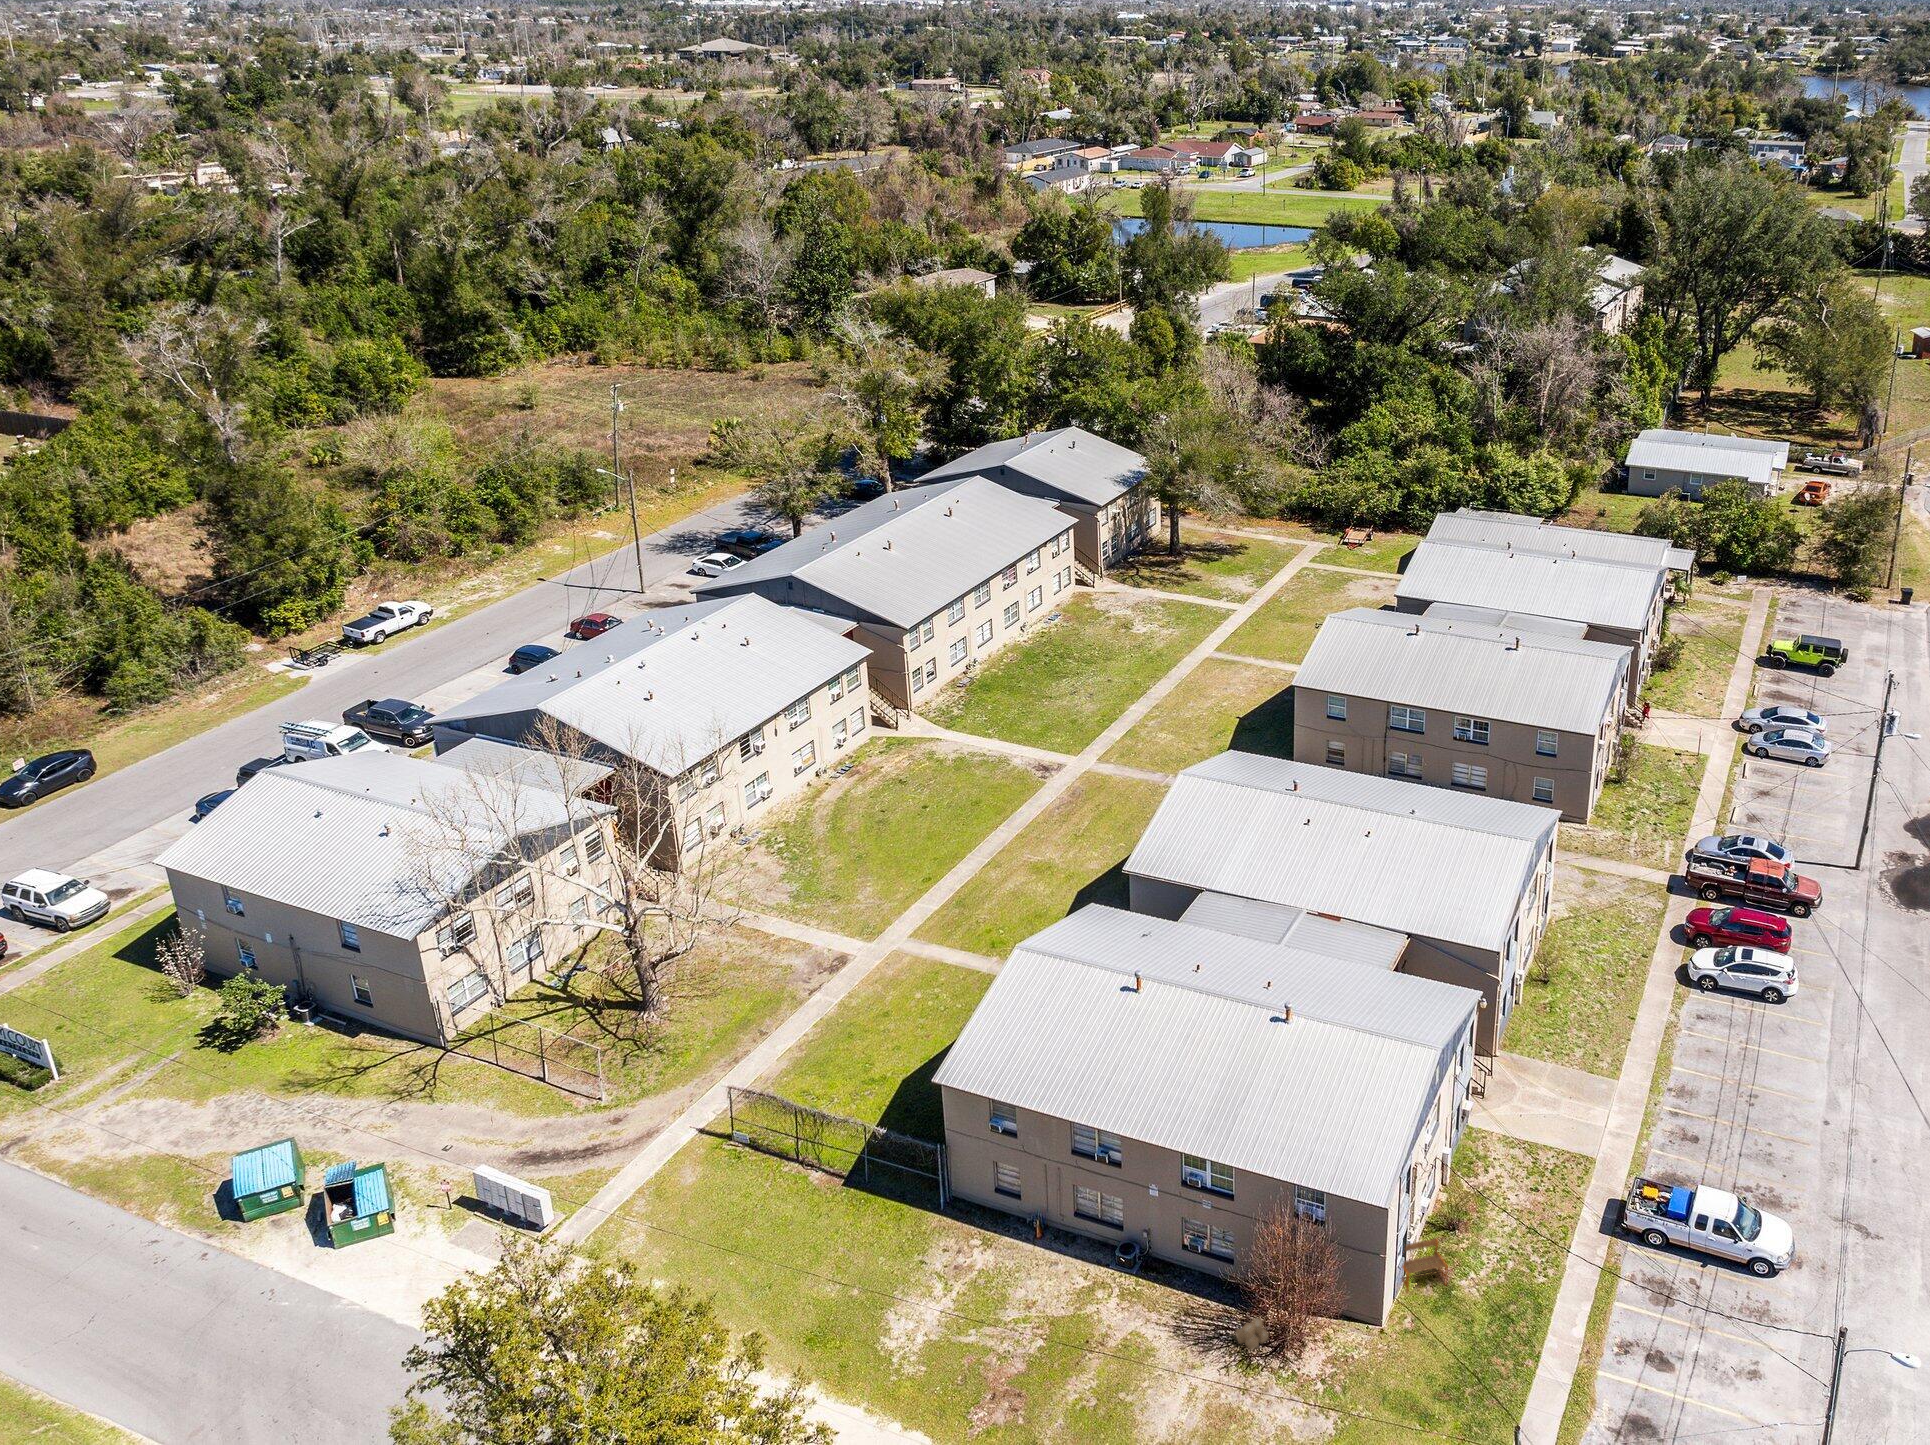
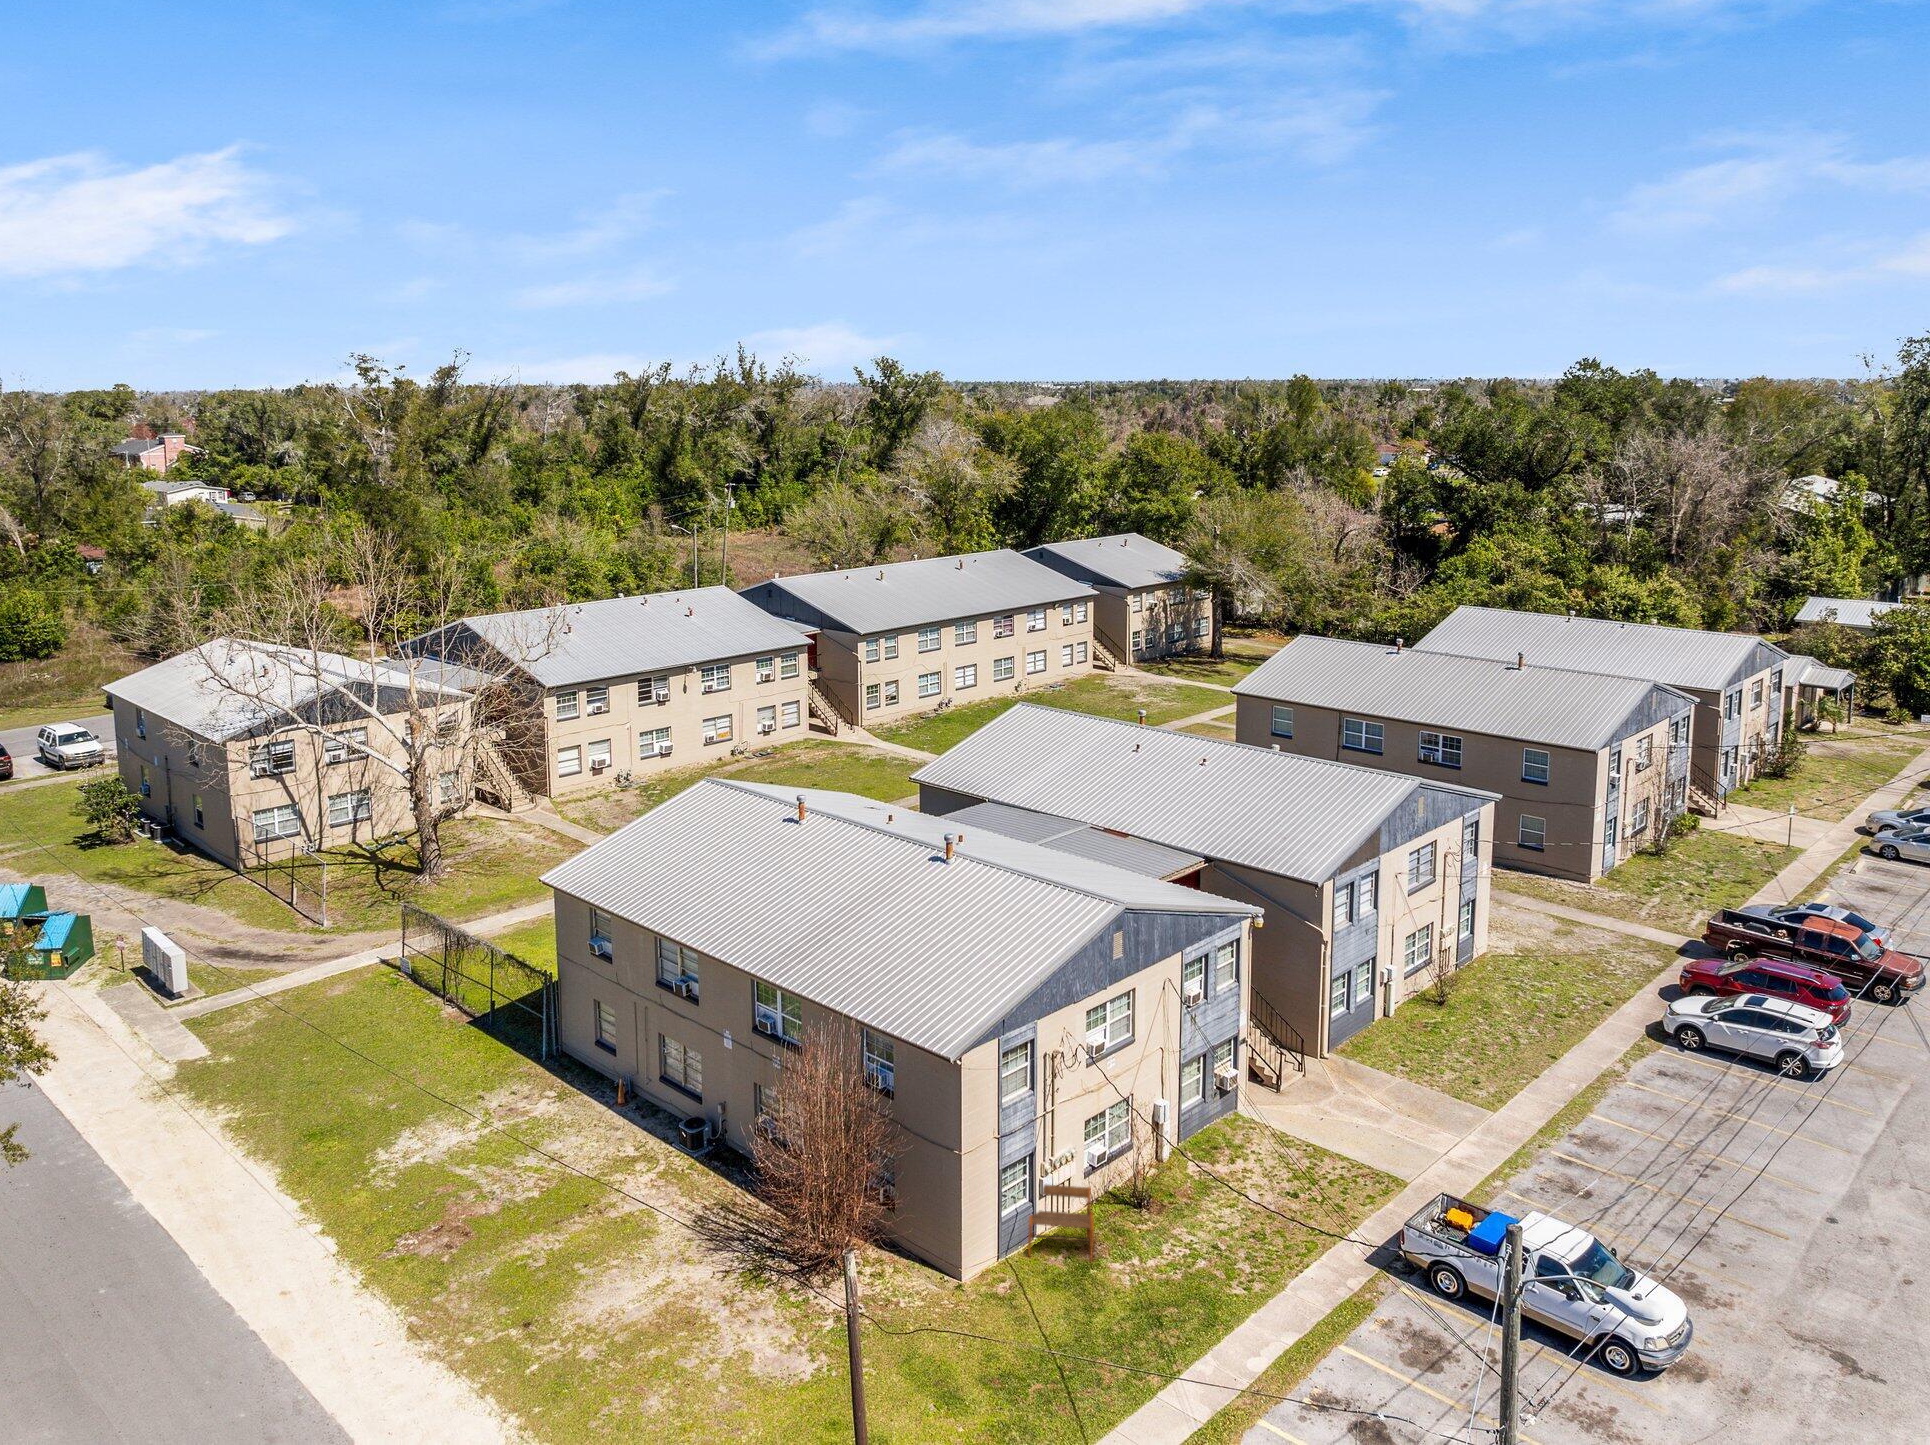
cardboard box: present [1236,1318,1269,1350] -> none [758,1223,800,1265]

